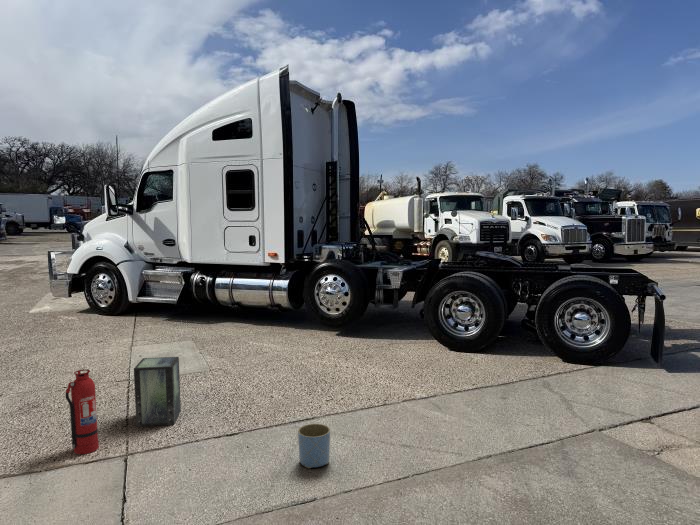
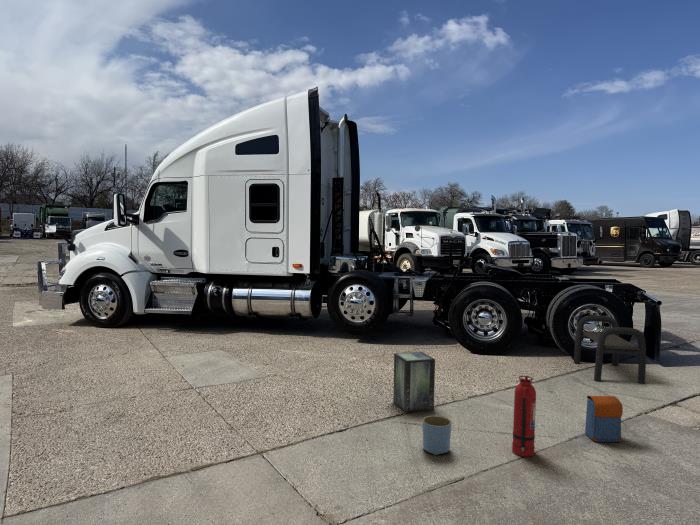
bench: none [559,311,629,392] -> present [574,315,646,384]
storage box: present [134,357,181,427] -> present [393,352,435,412]
fire extinguisher: present [65,370,99,454] -> present [512,376,536,457]
backpack: none [503,408,541,465] -> present [585,396,623,442]

